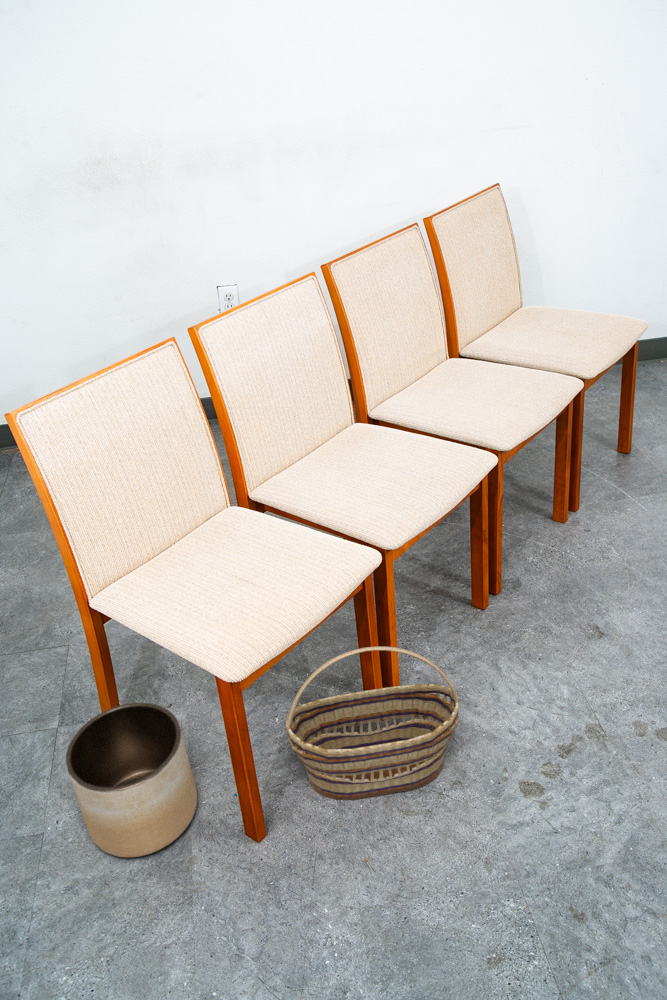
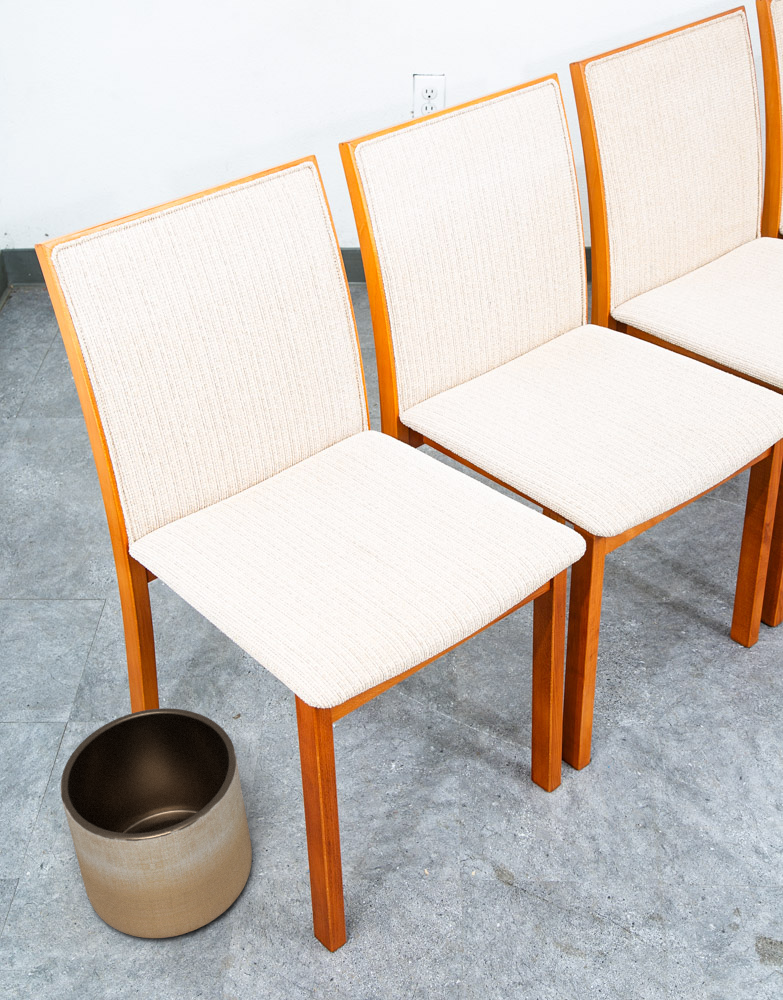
basket: present [286,646,458,800] -> none [397,686,679,916]

